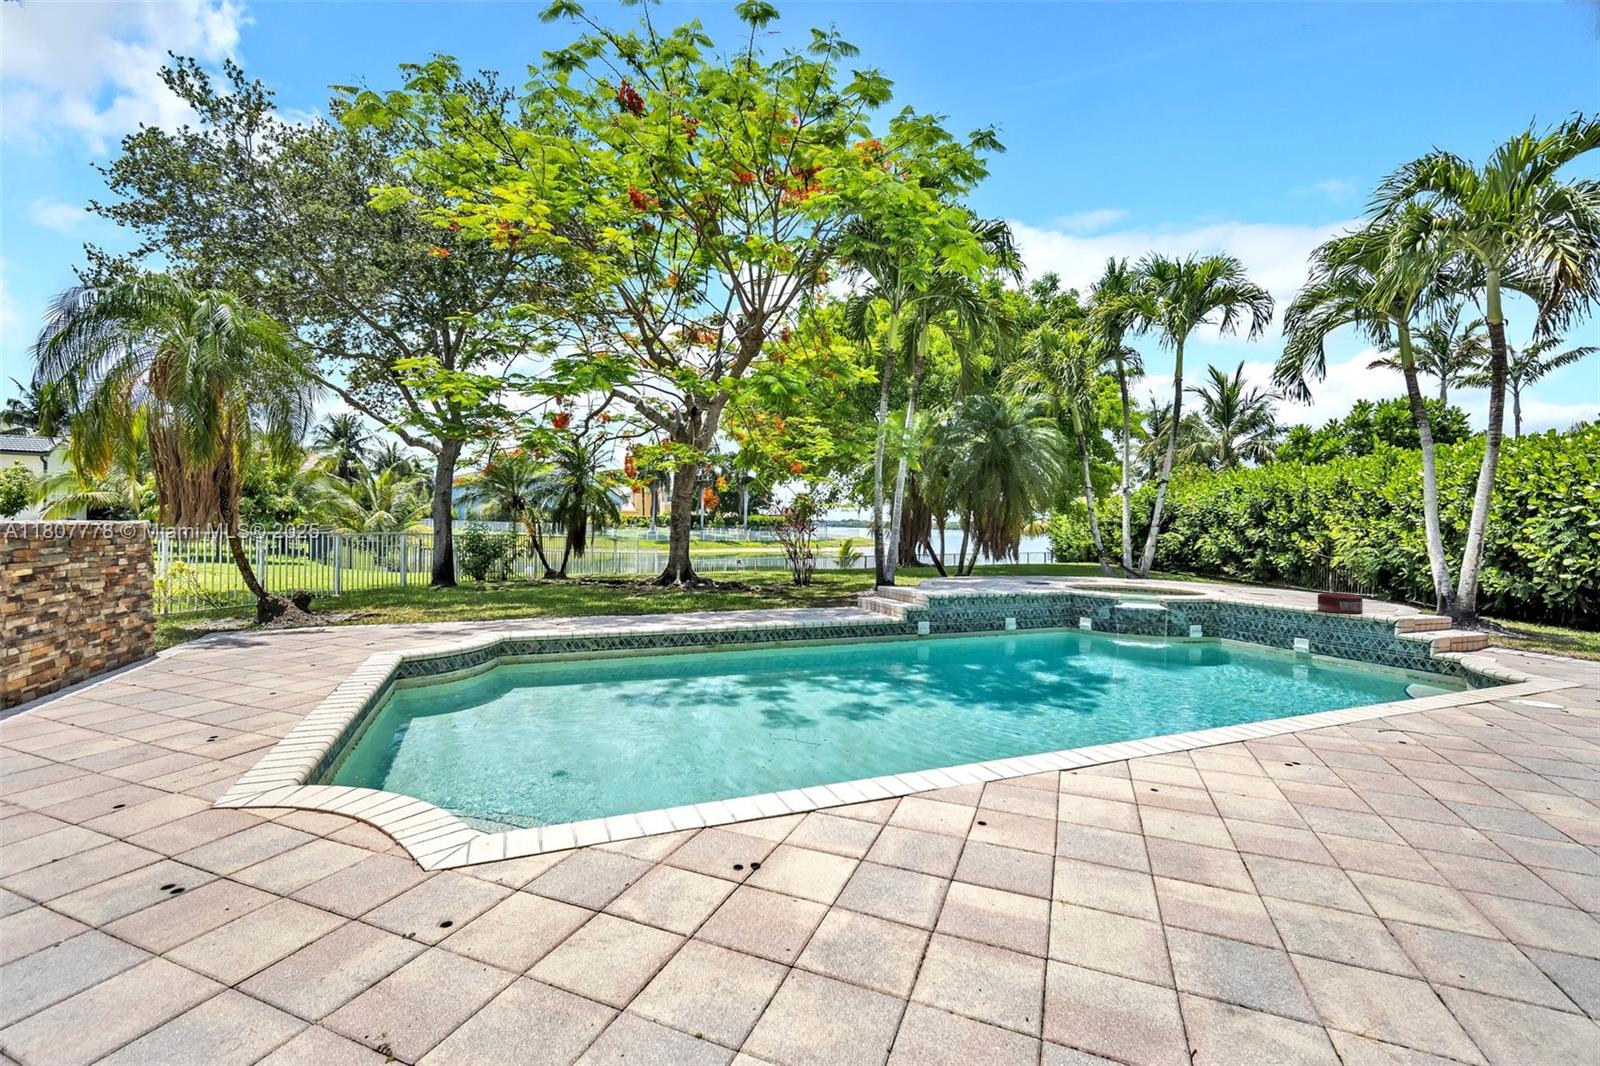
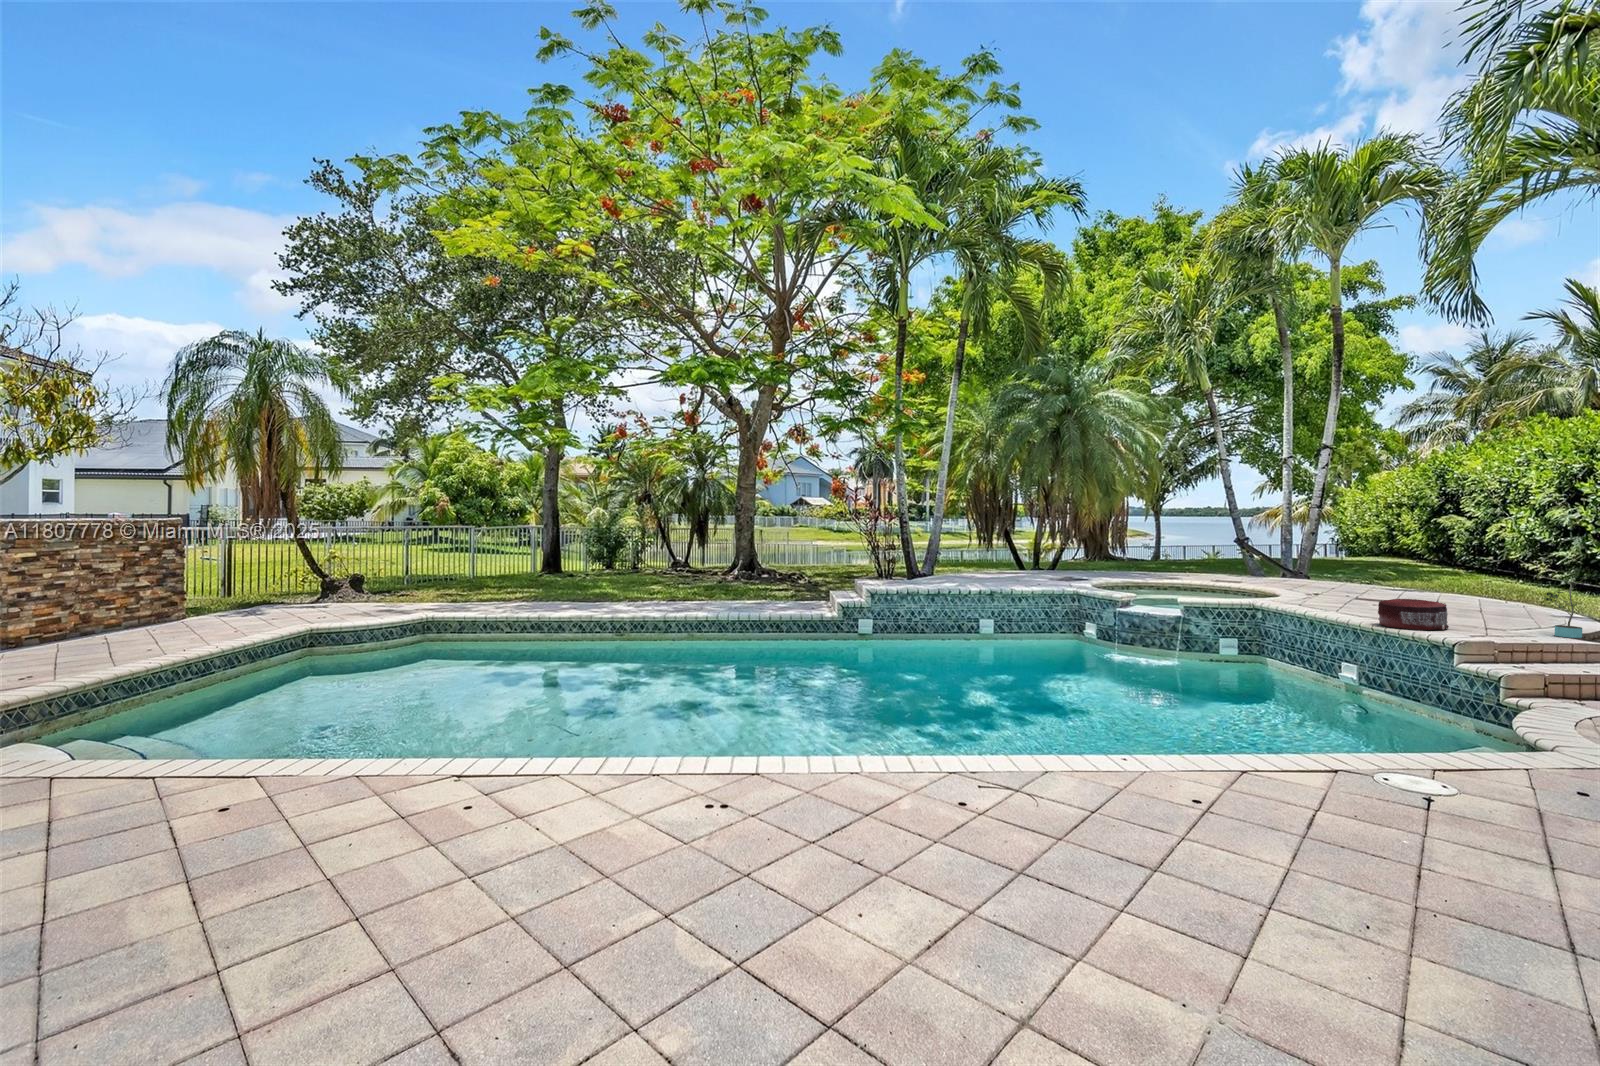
potted plant: none [1415,577,1439,615] -> present [1544,577,1589,638]

